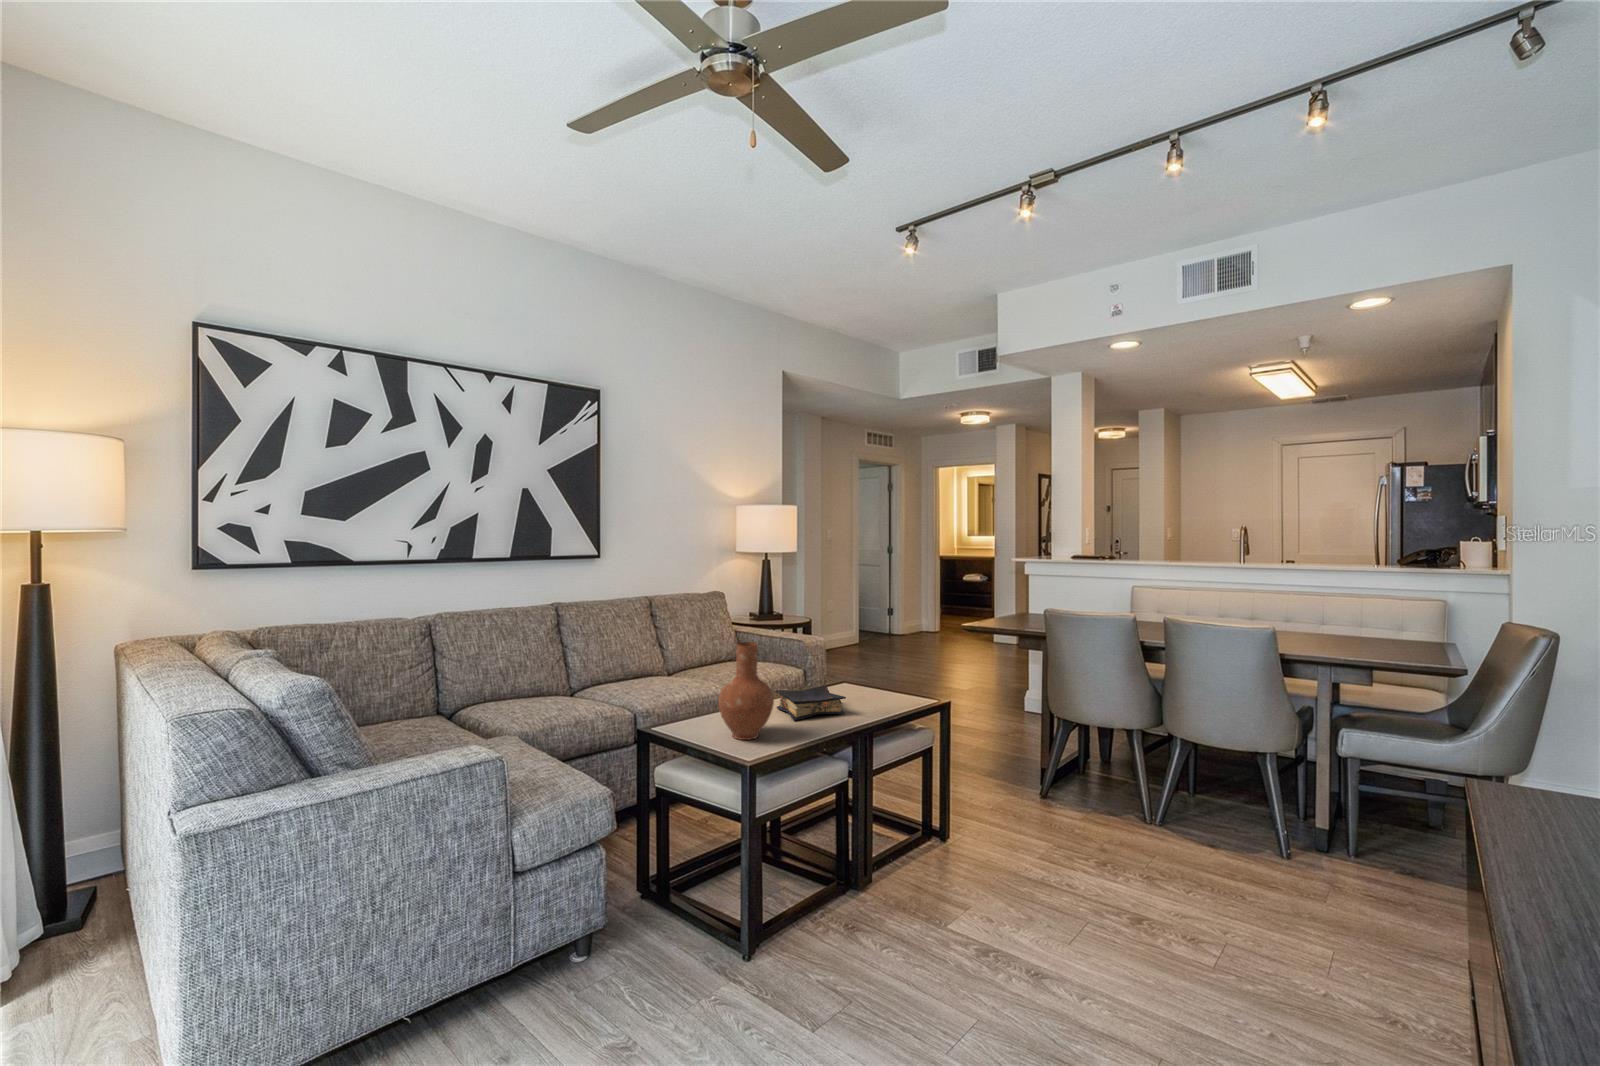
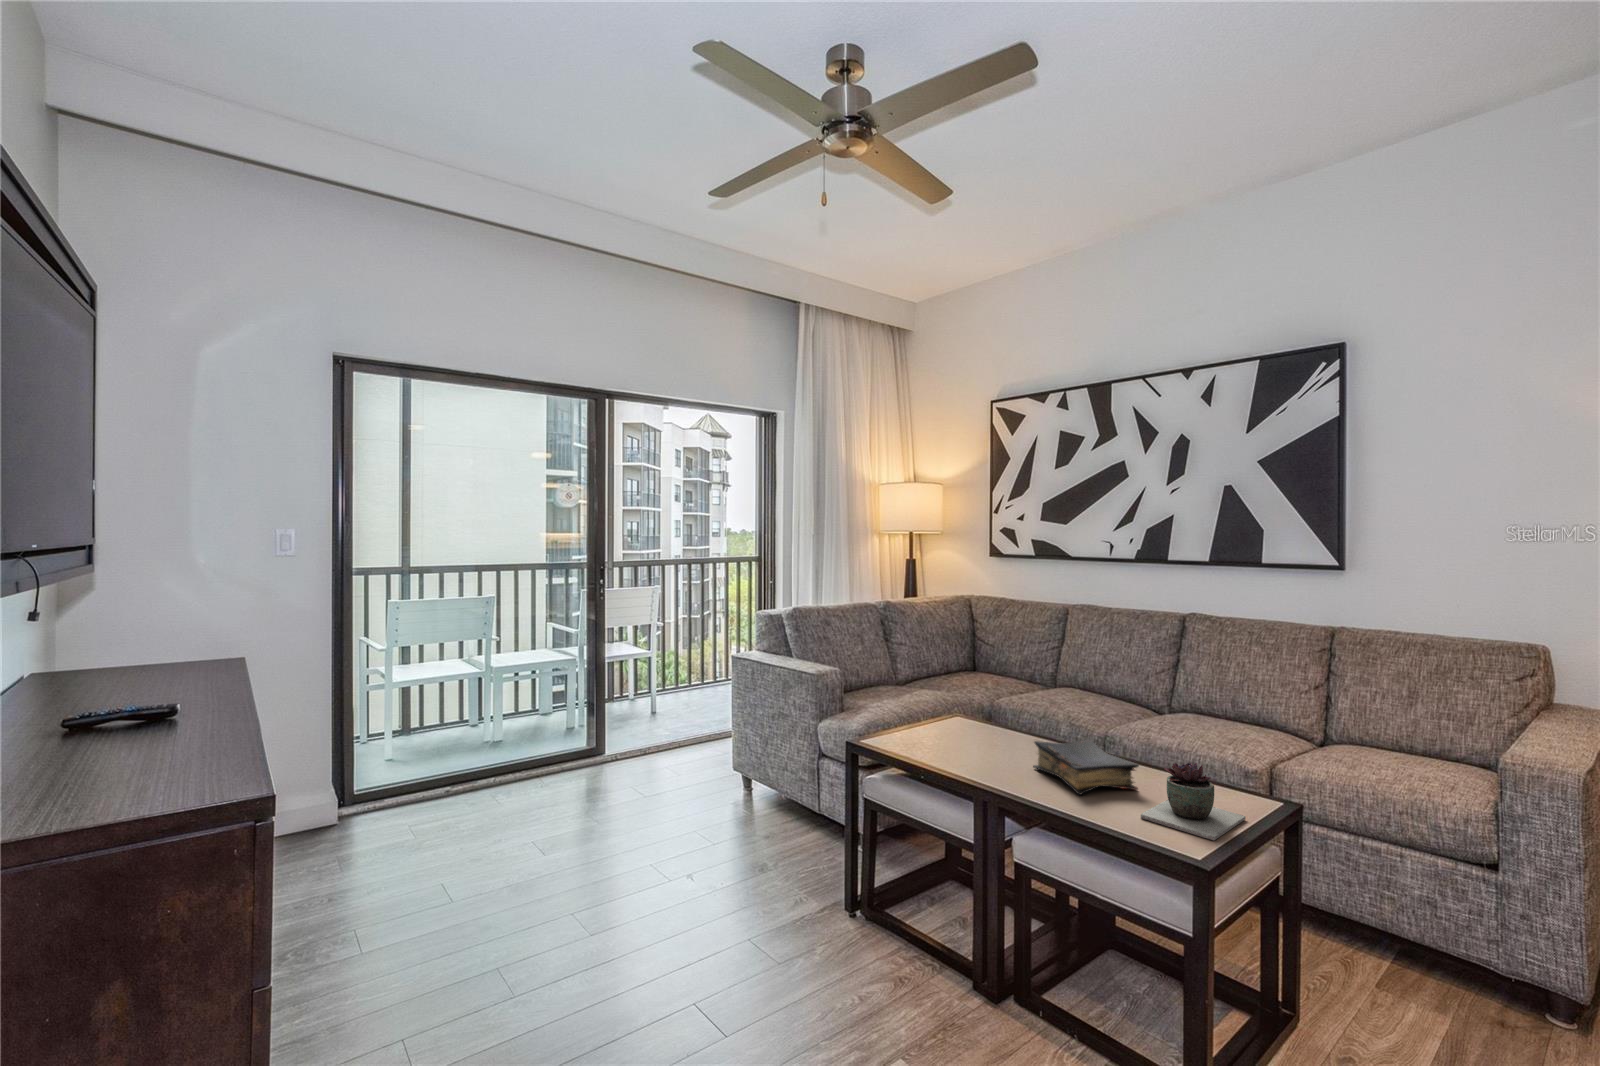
vase: present [718,642,774,740] -> none [941,641,1005,751]
succulent plant: none [832,667,889,706] -> present [1141,763,1246,840]

